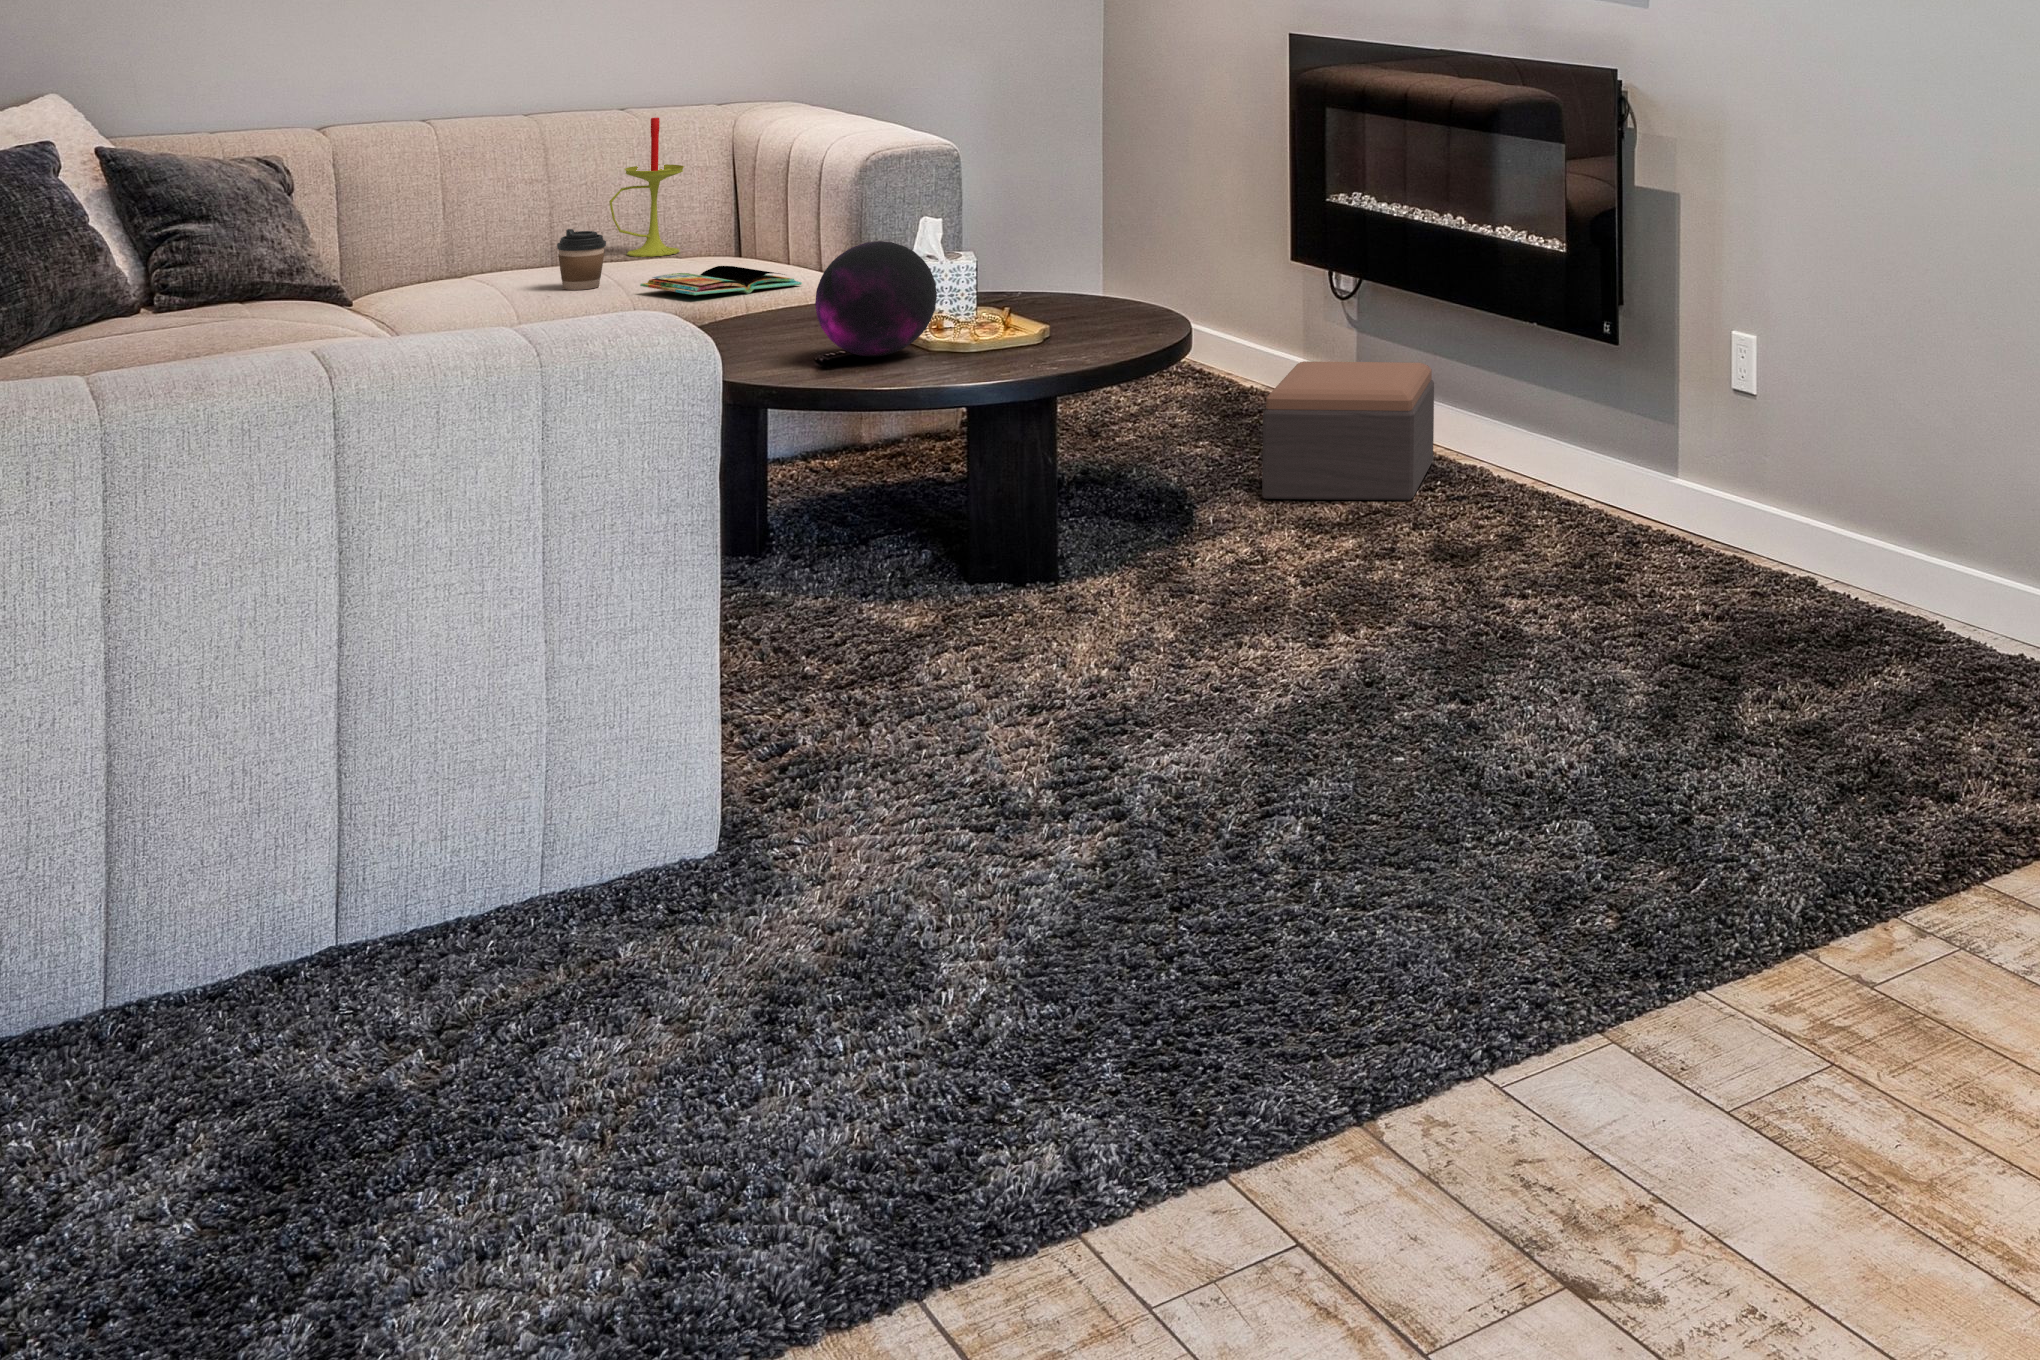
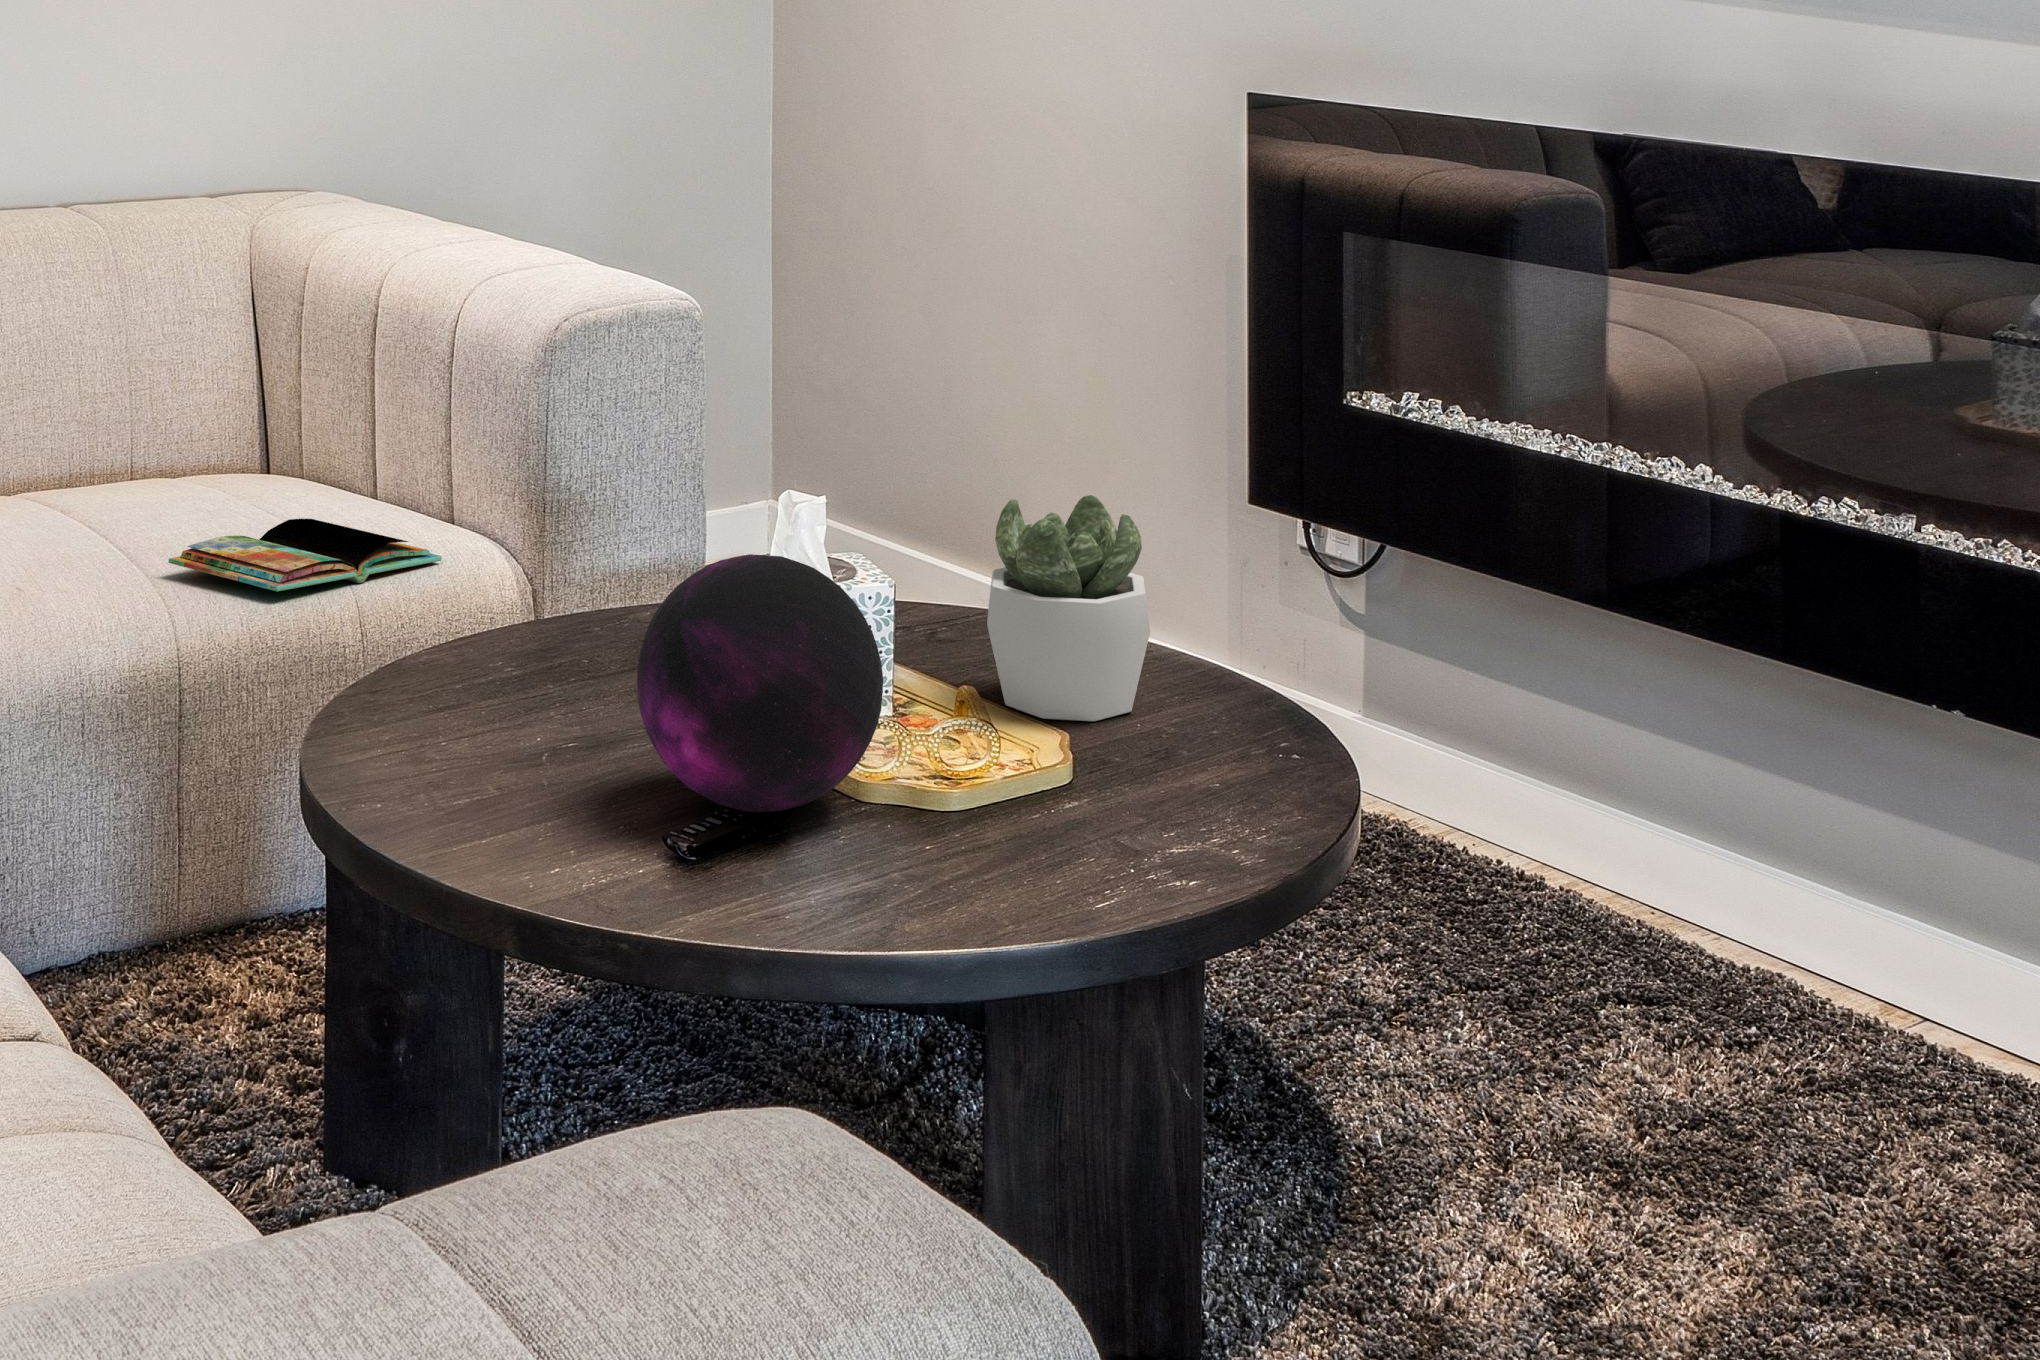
candle: present [609,118,684,257] -> none [67,228,183,476]
succulent plant: none [1031,225,1117,329] -> present [987,495,1150,721]
coffee cup: present [557,229,606,290] -> none [17,448,98,562]
footstool: present [1262,361,1434,500] -> none [1382,748,1745,1085]

